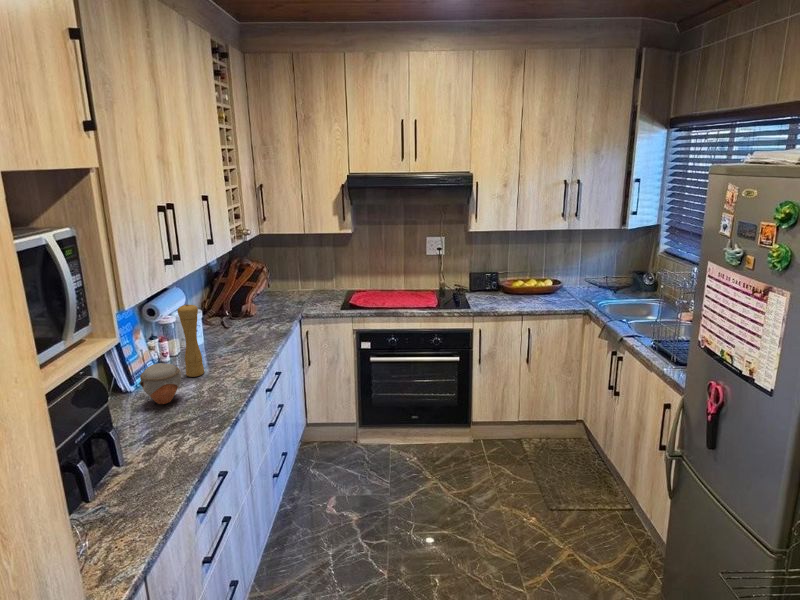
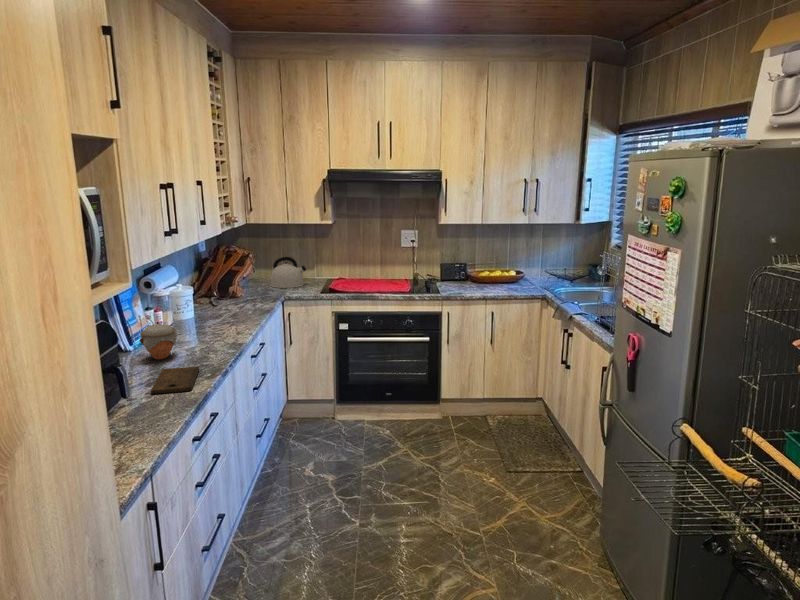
kettle: none [287,268,325,302] -> present [271,257,306,288]
pepper mill: present [178,304,204,377] -> none [173,275,196,341]
cutting board: none [149,417,206,457] -> present [151,367,199,394]

